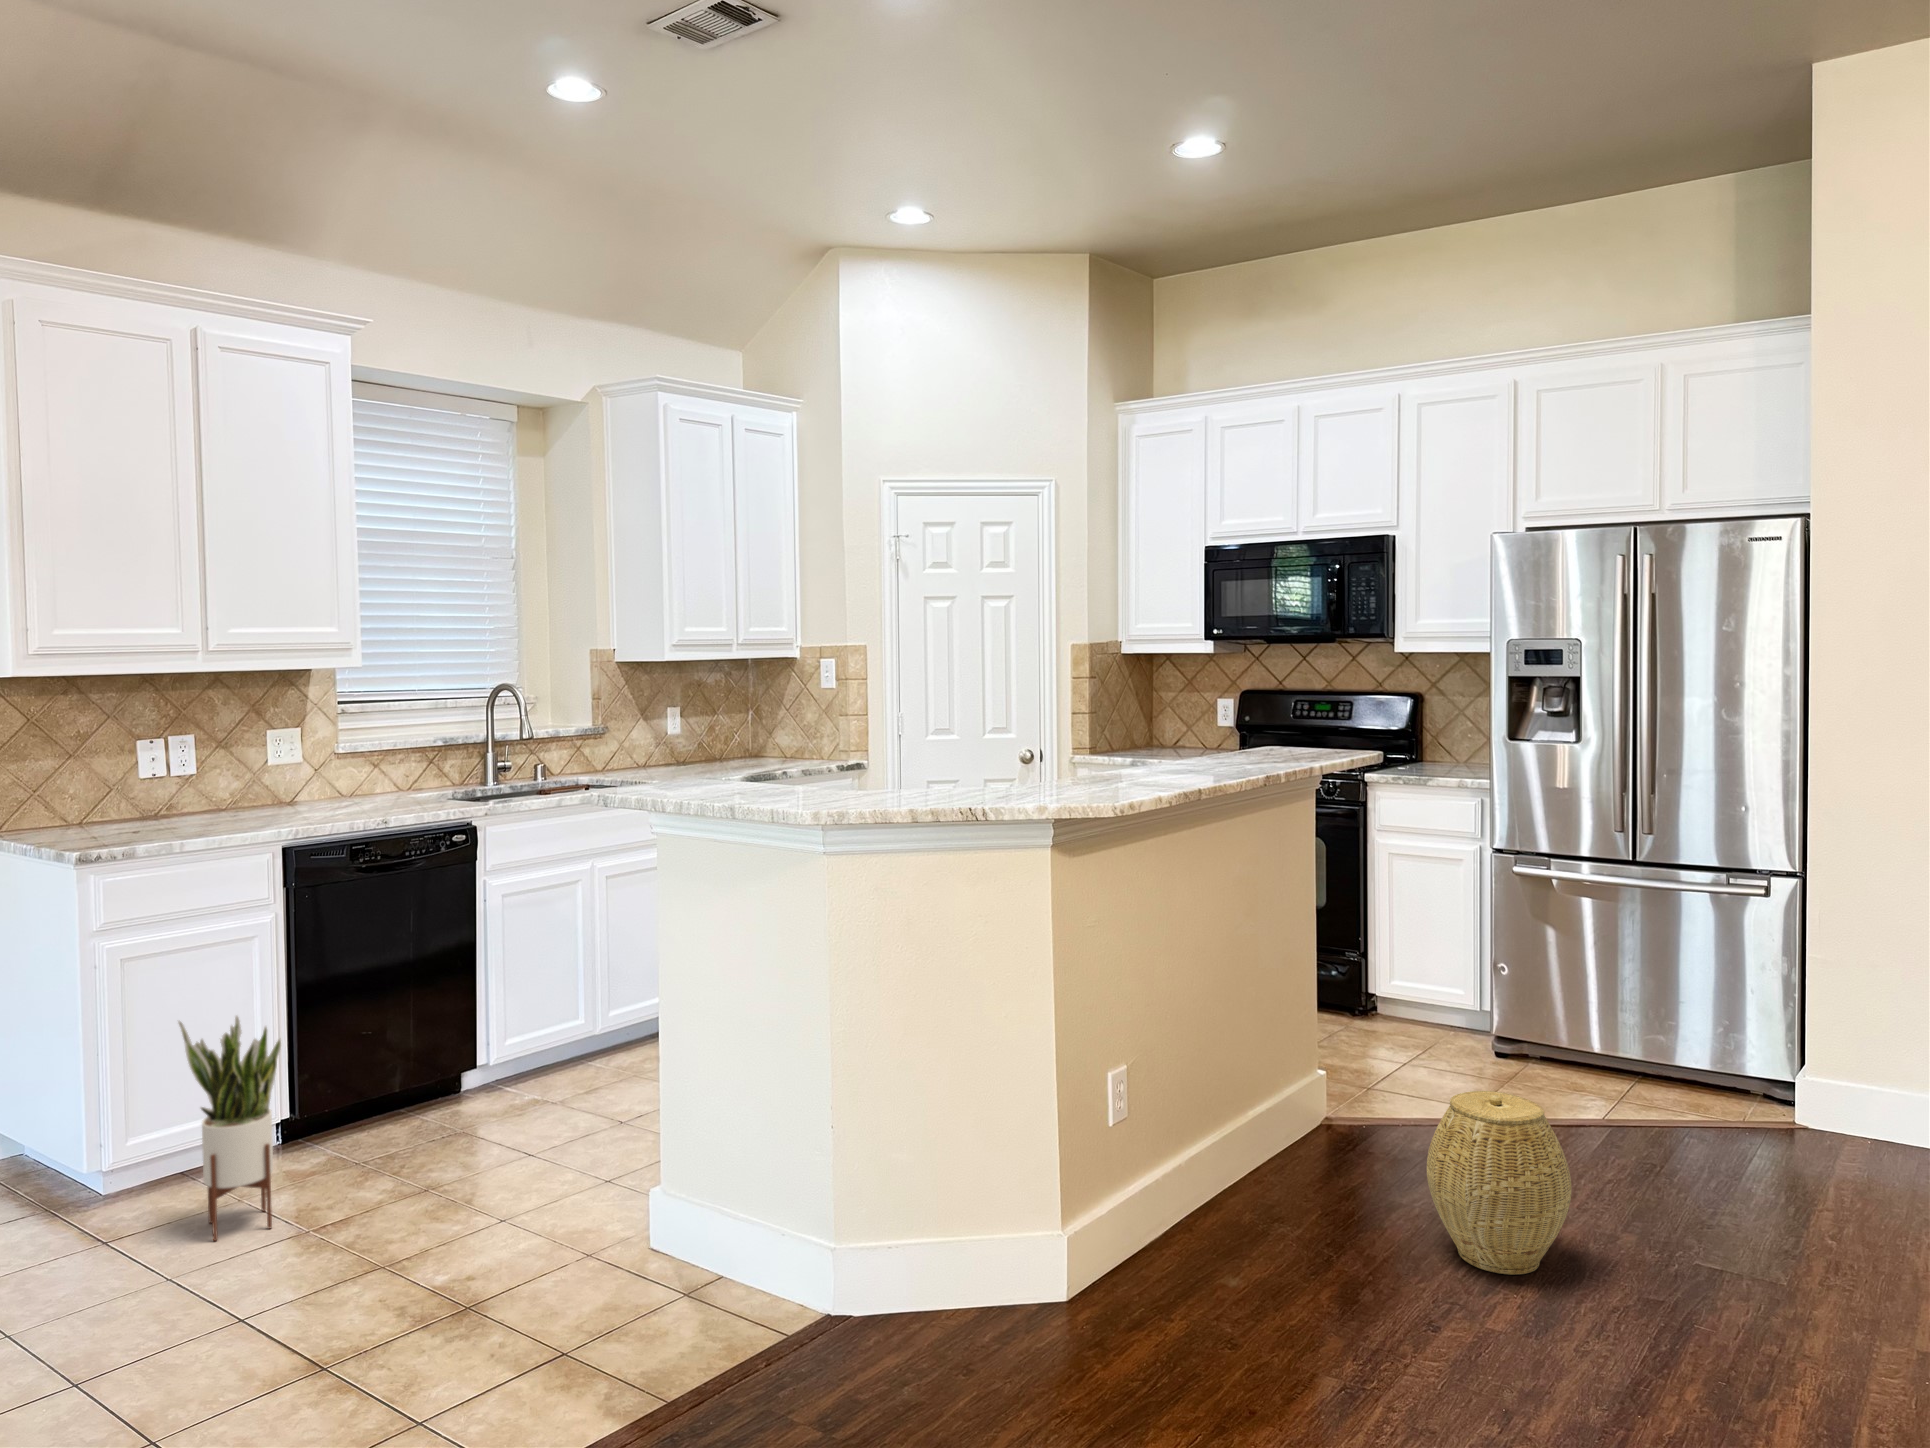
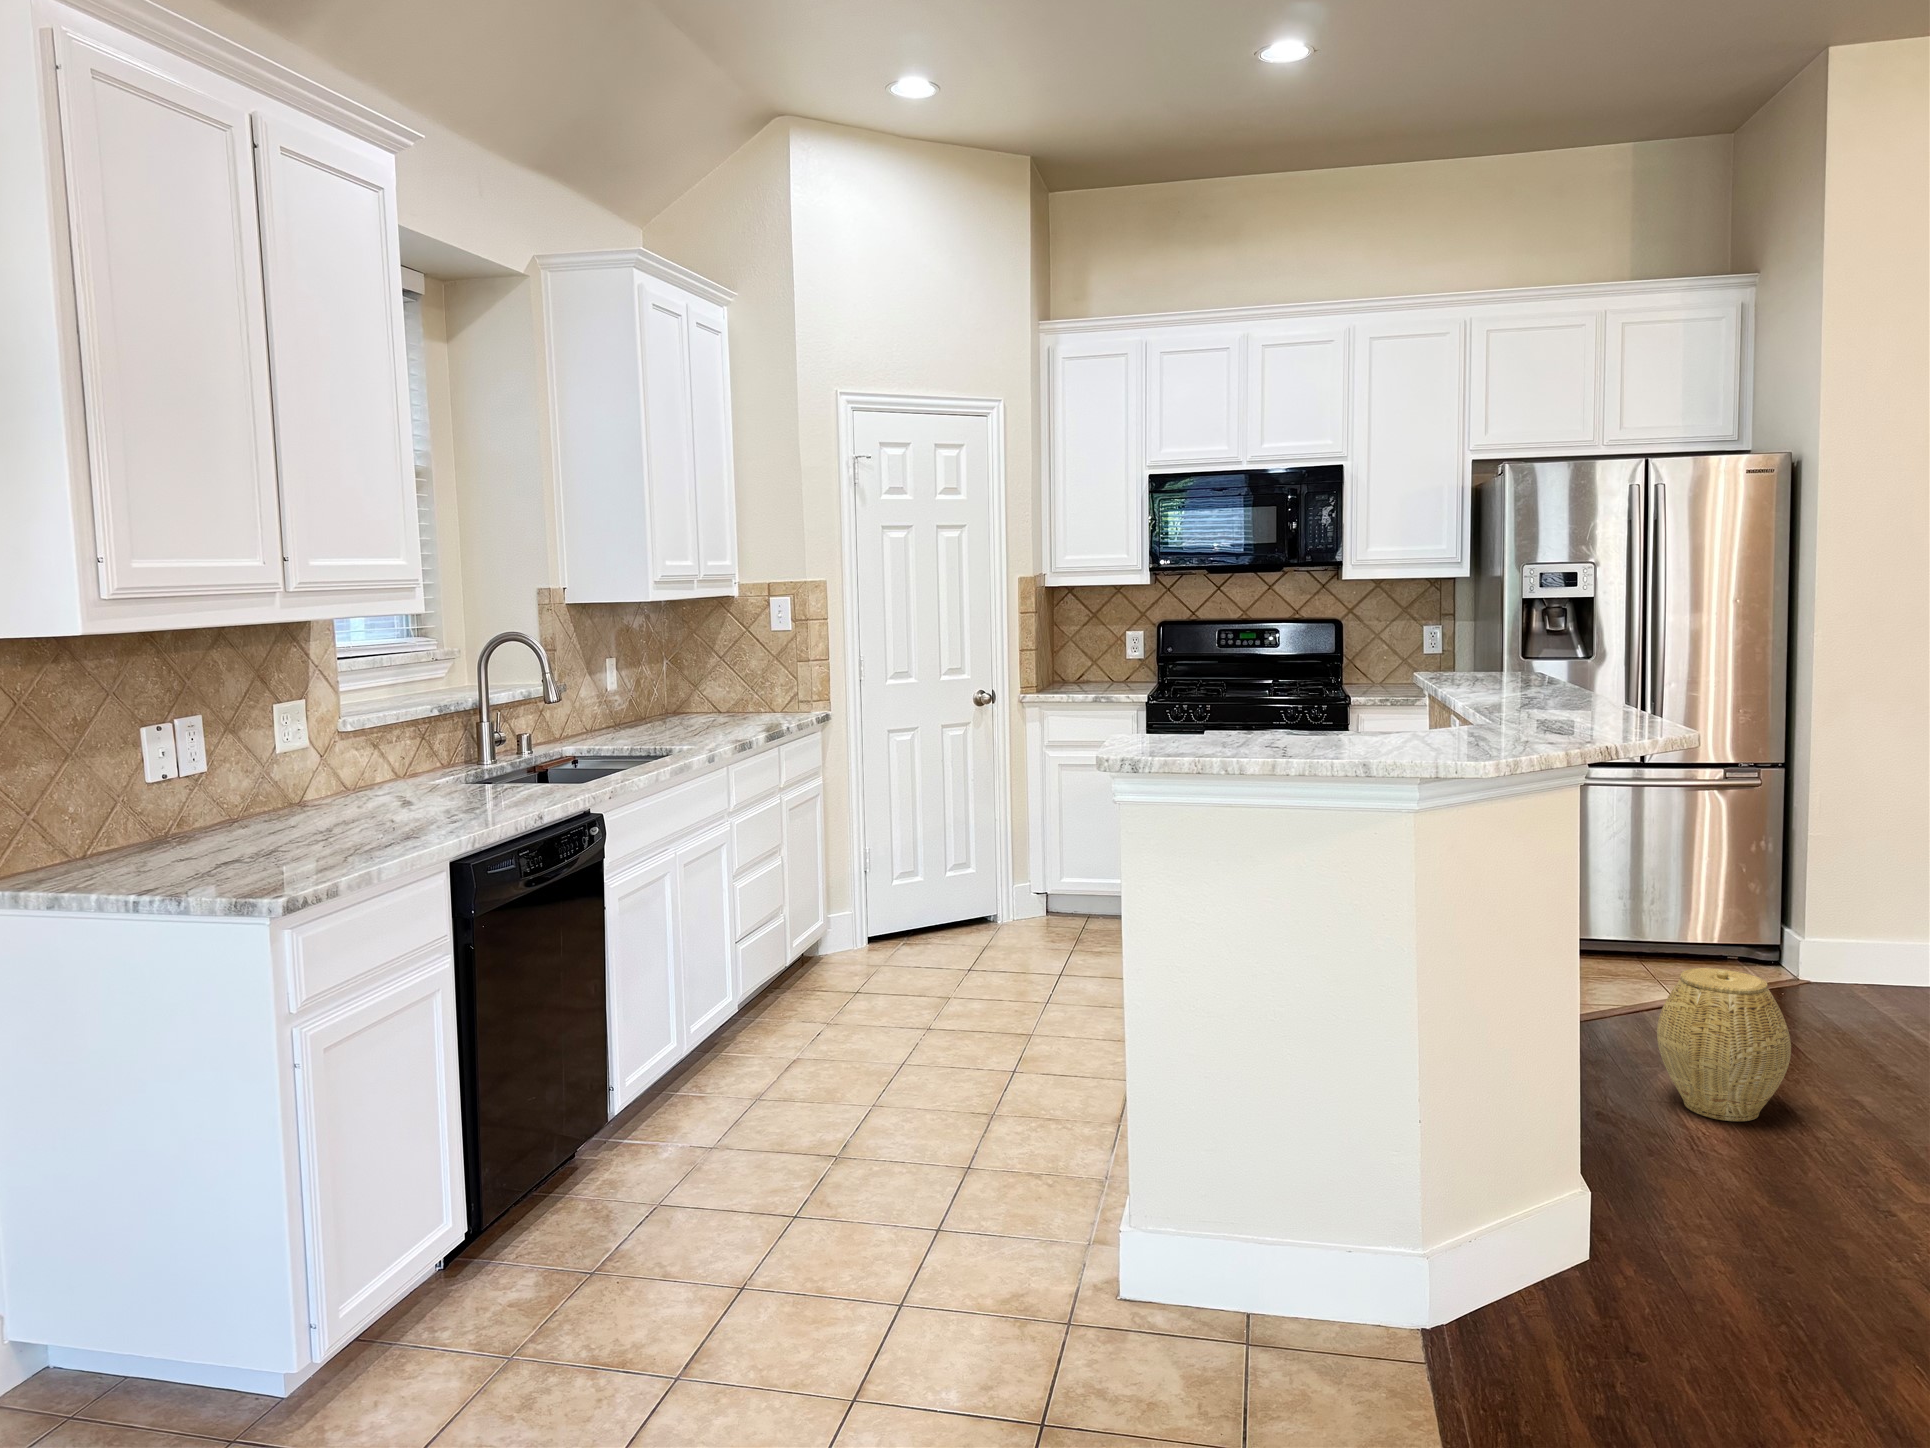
potted plant: present [178,1016,281,1241] -> none [444,1087,576,1388]

